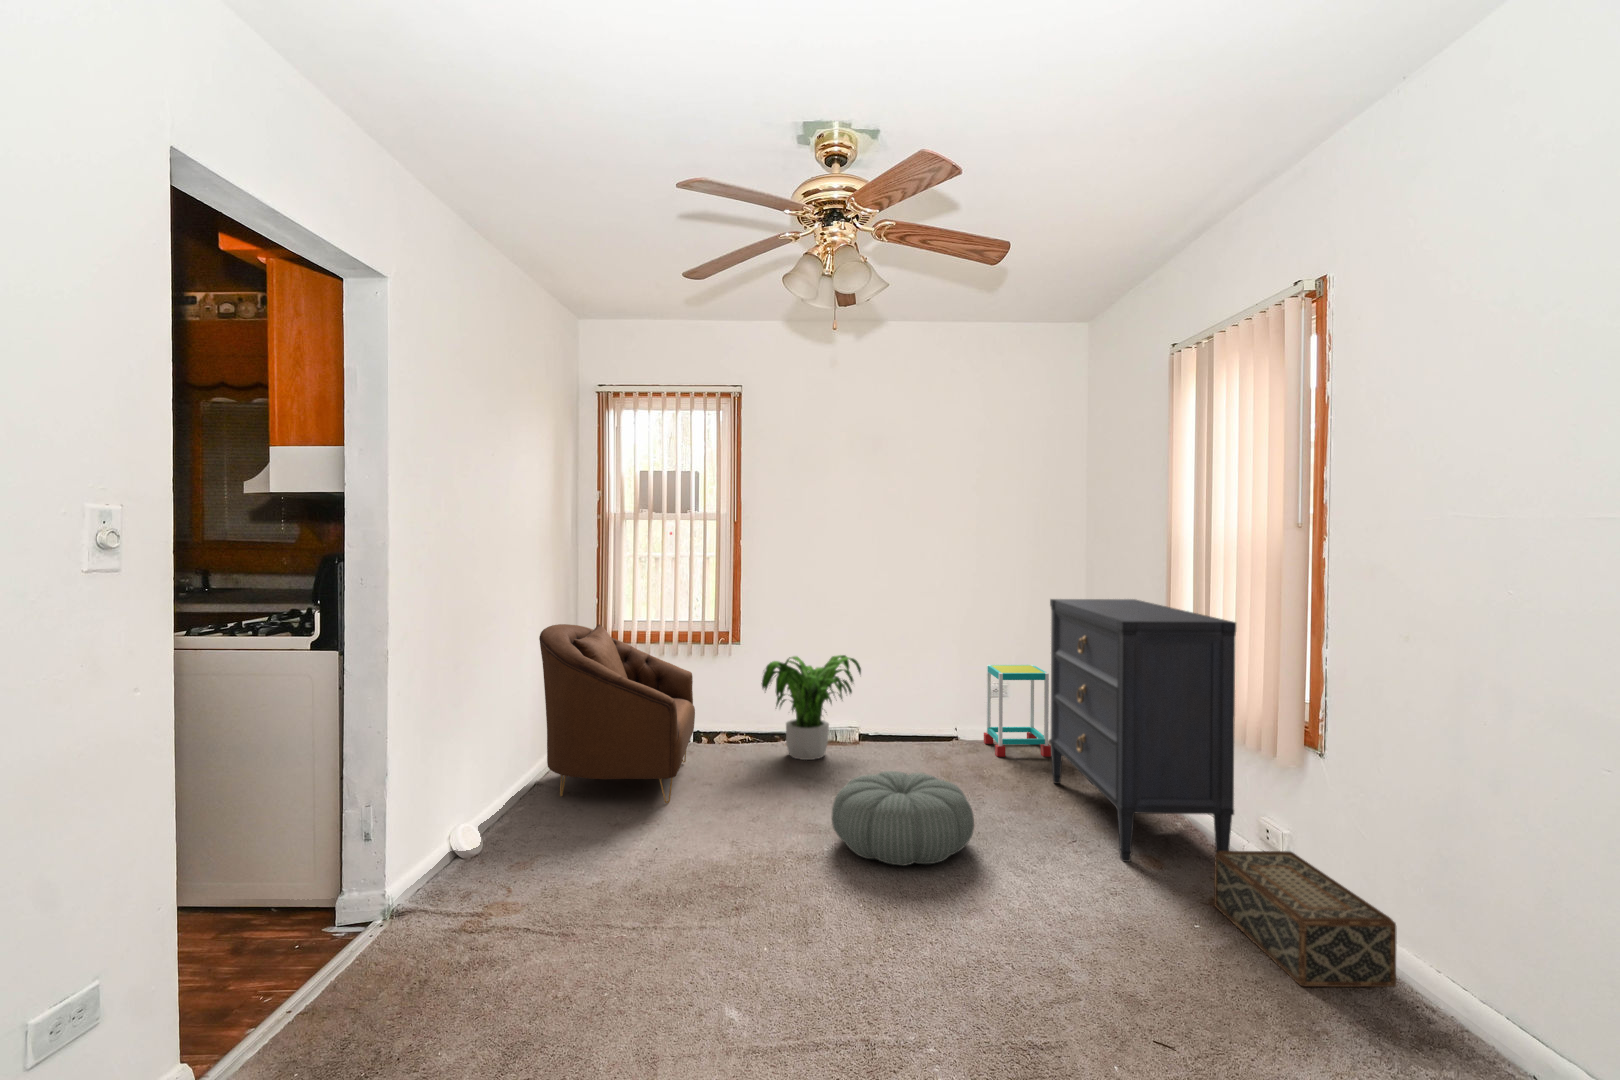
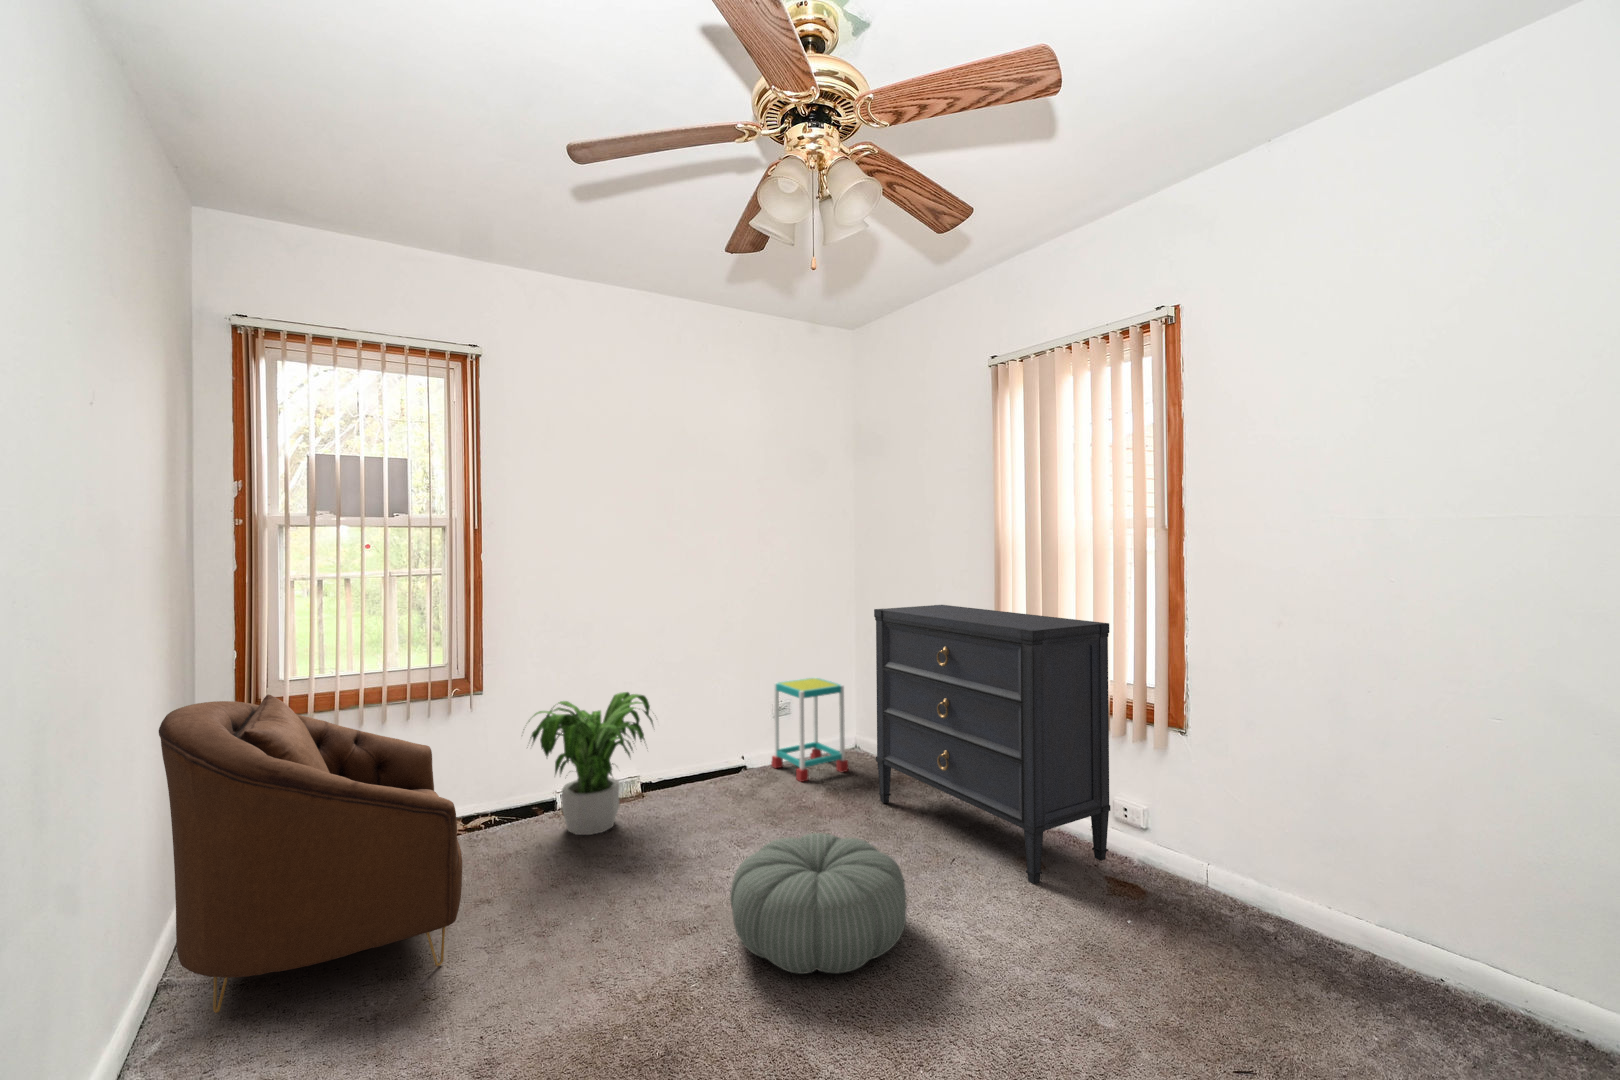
woven basket: present [1214,851,1397,987] -> none [1155,841,1359,992]

